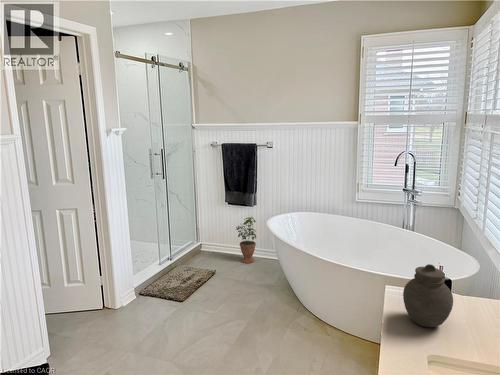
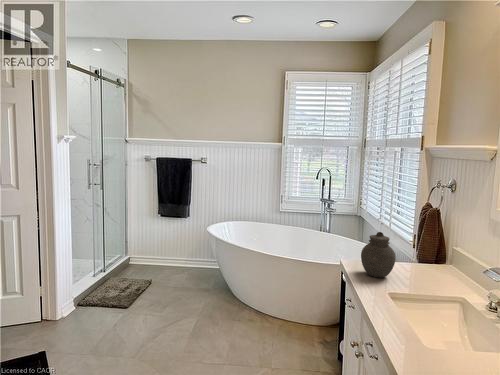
potted plant: present [236,217,256,263] -> none [171,225,191,272]

